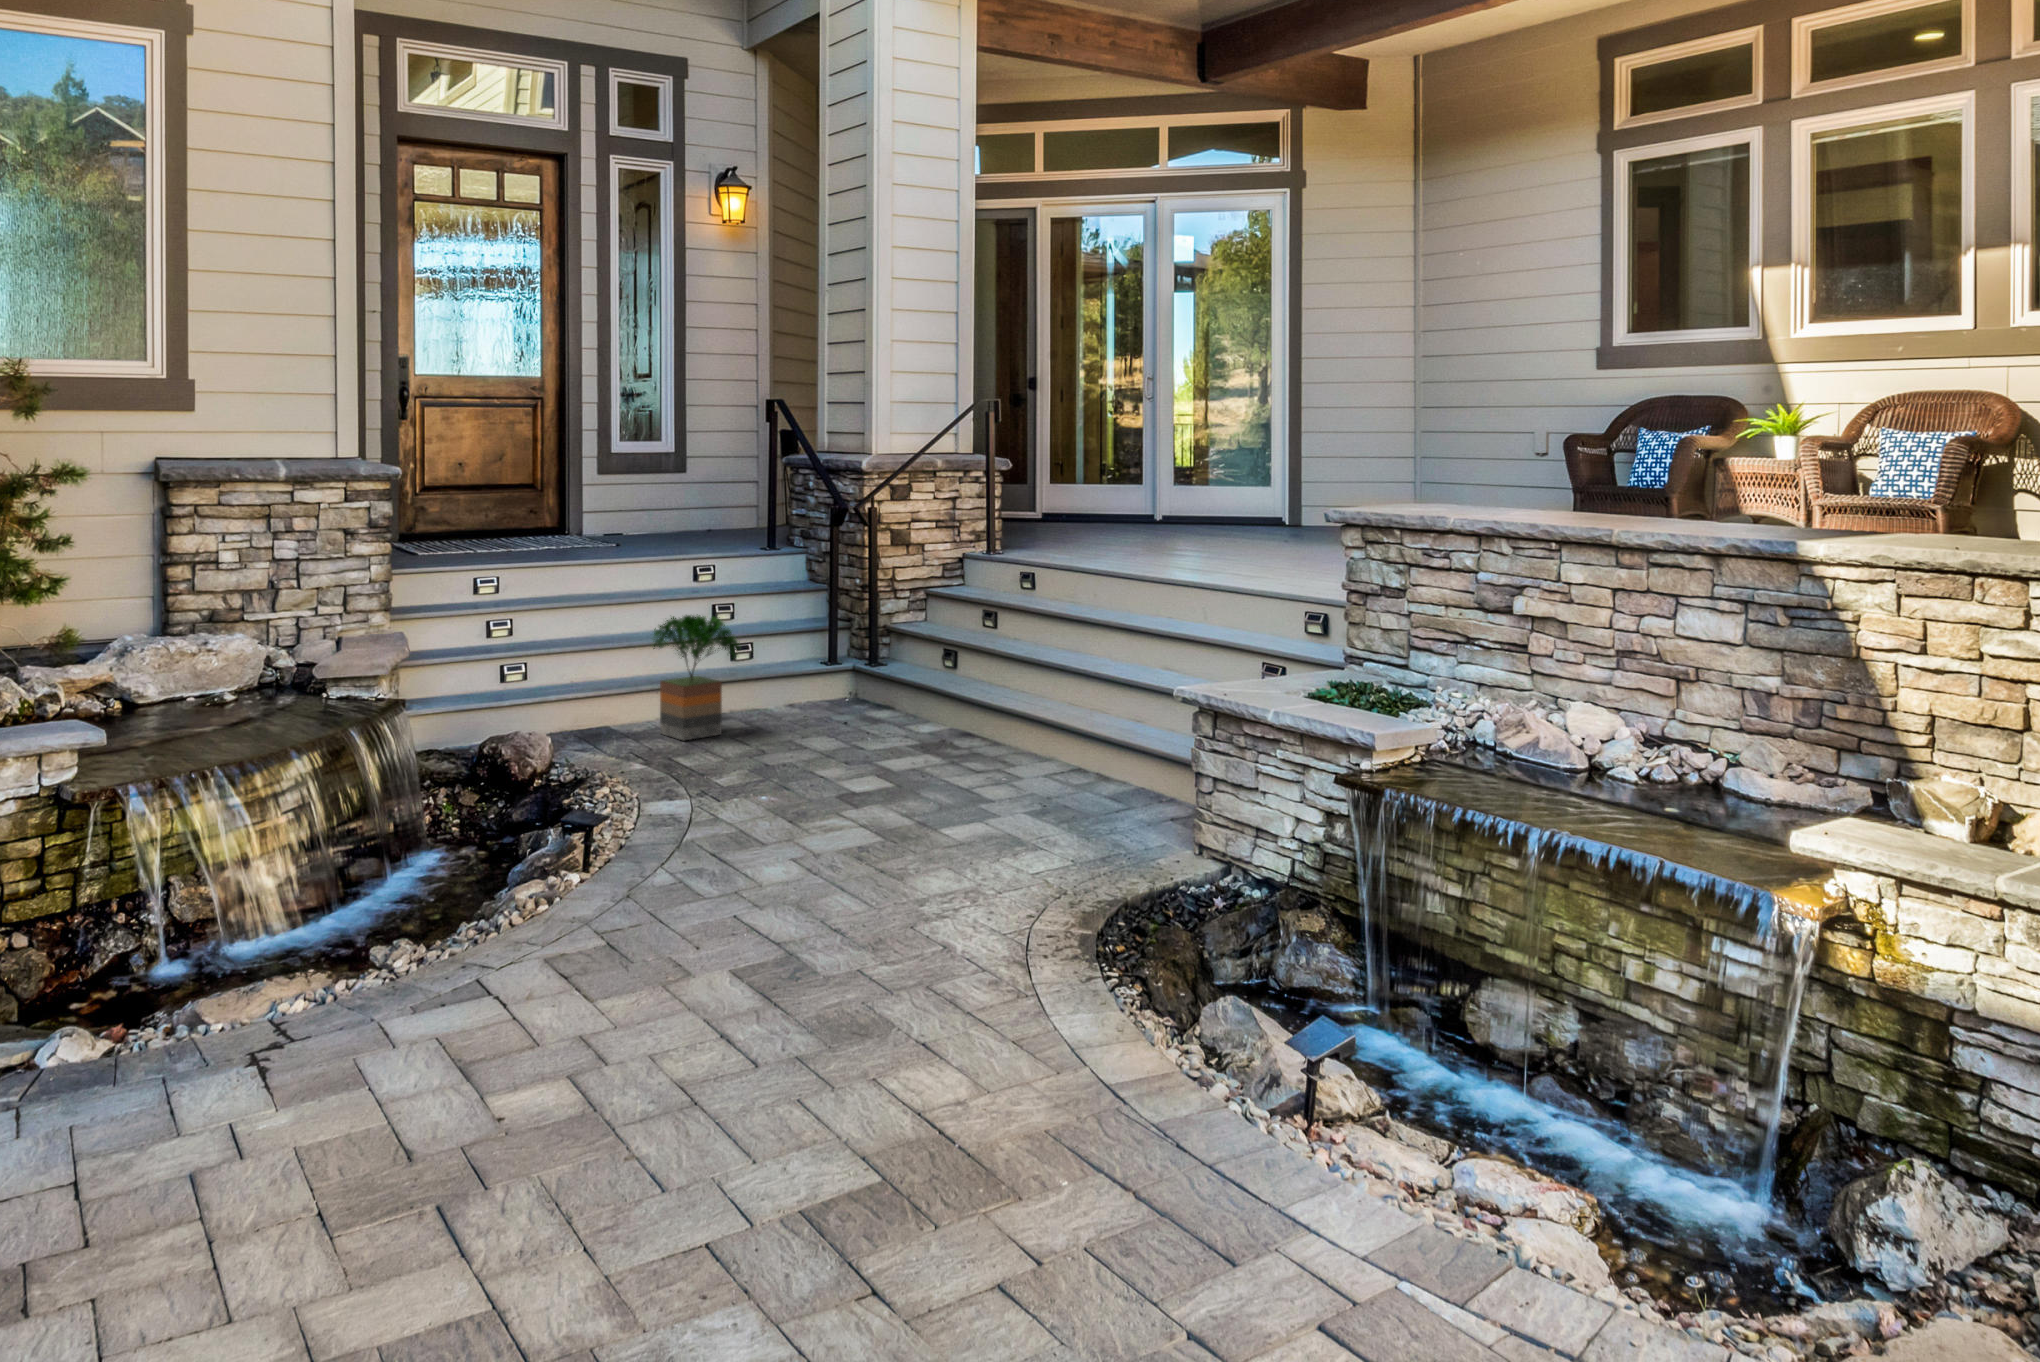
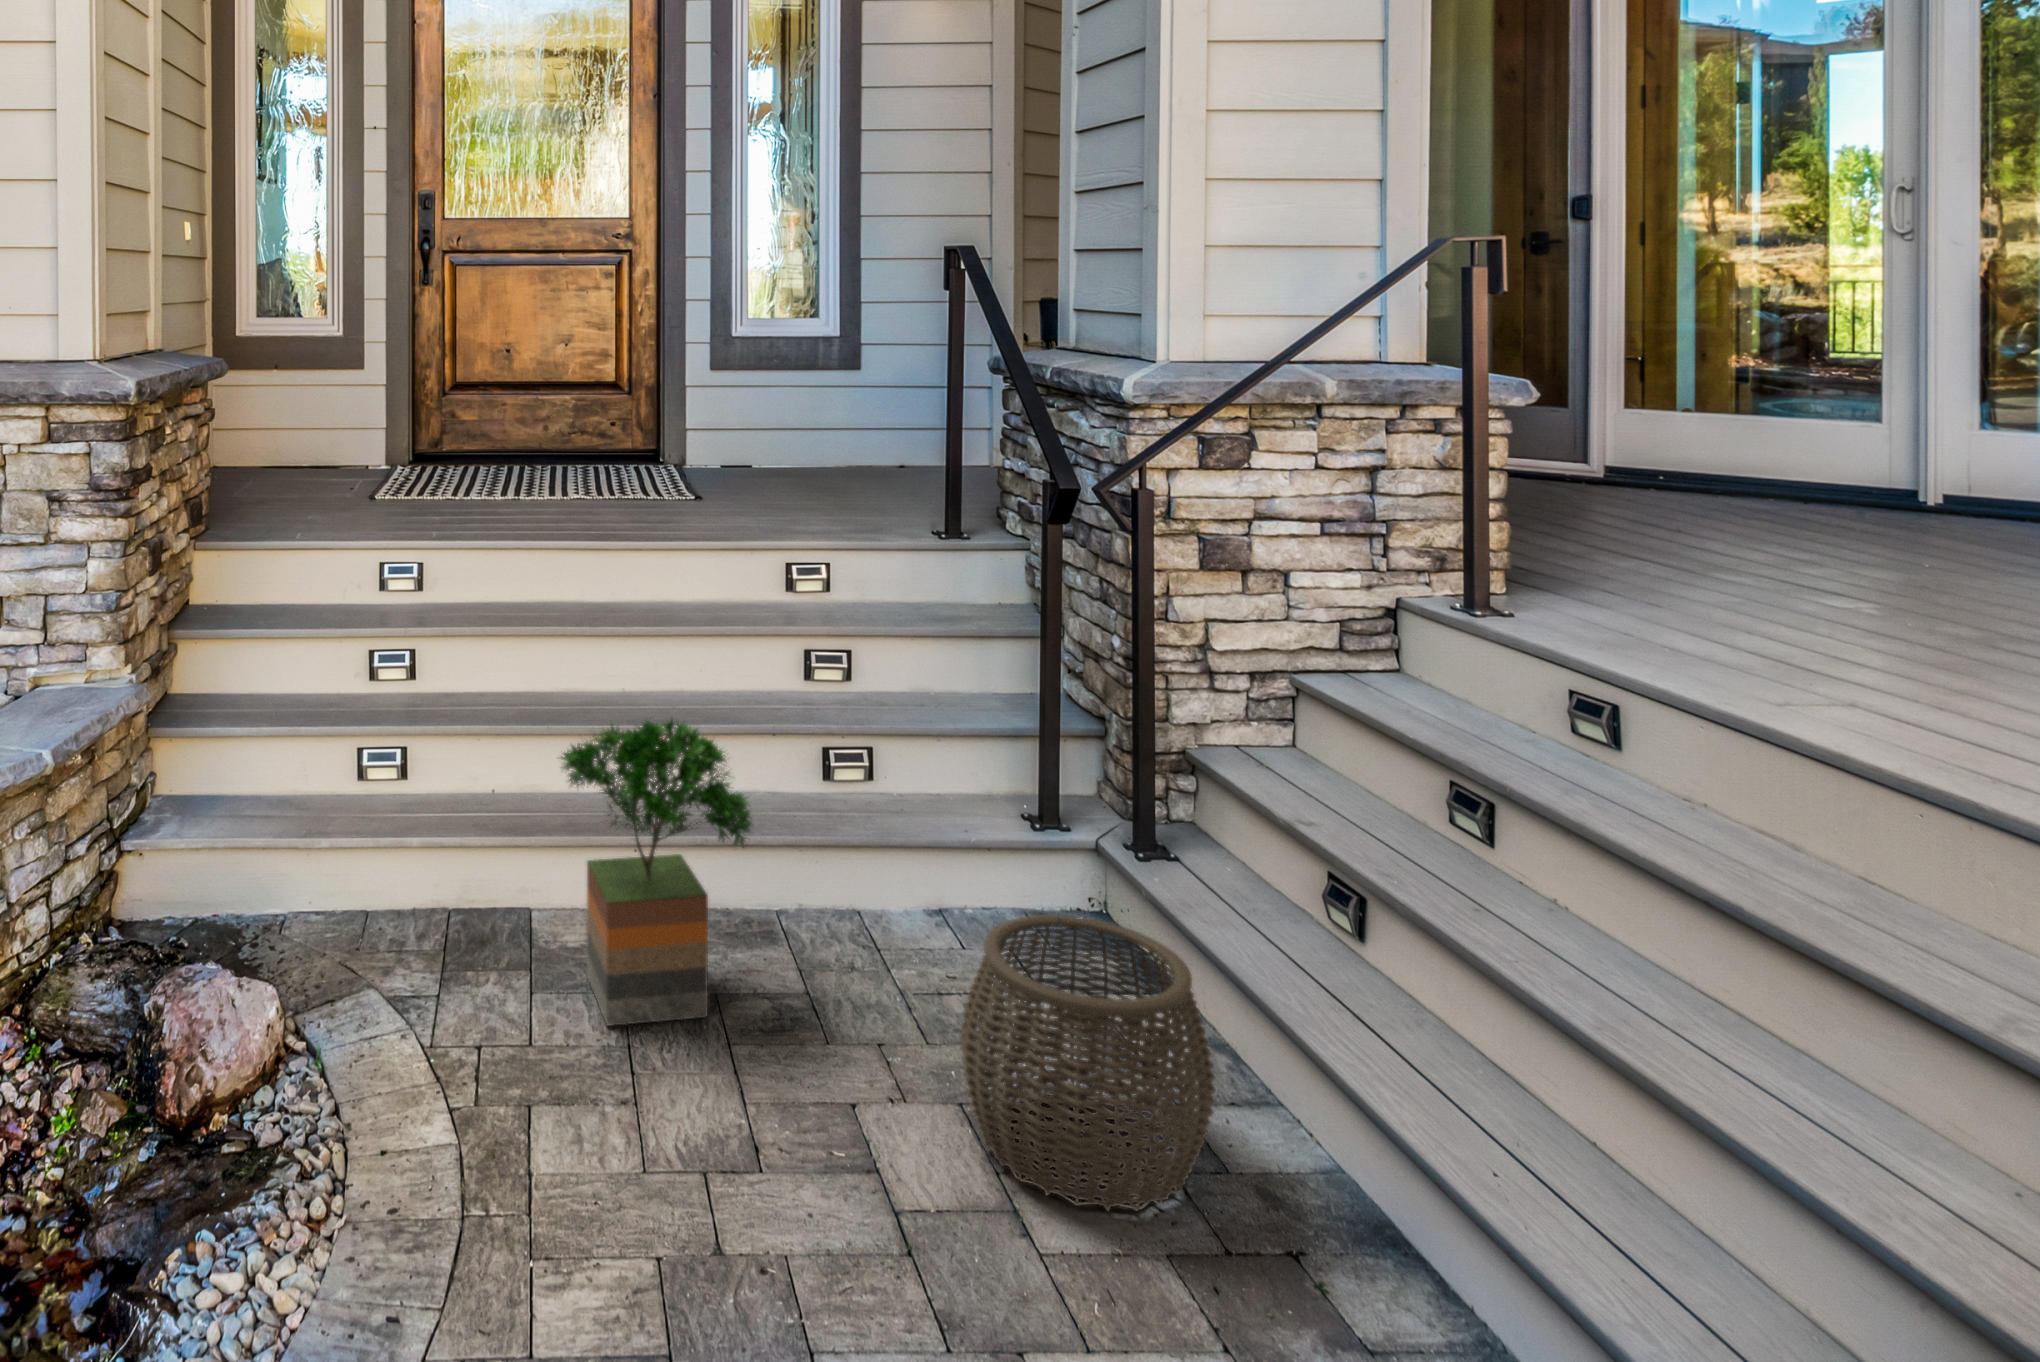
woven basket: none [833,660,919,744] -> present [960,915,1216,1211]

